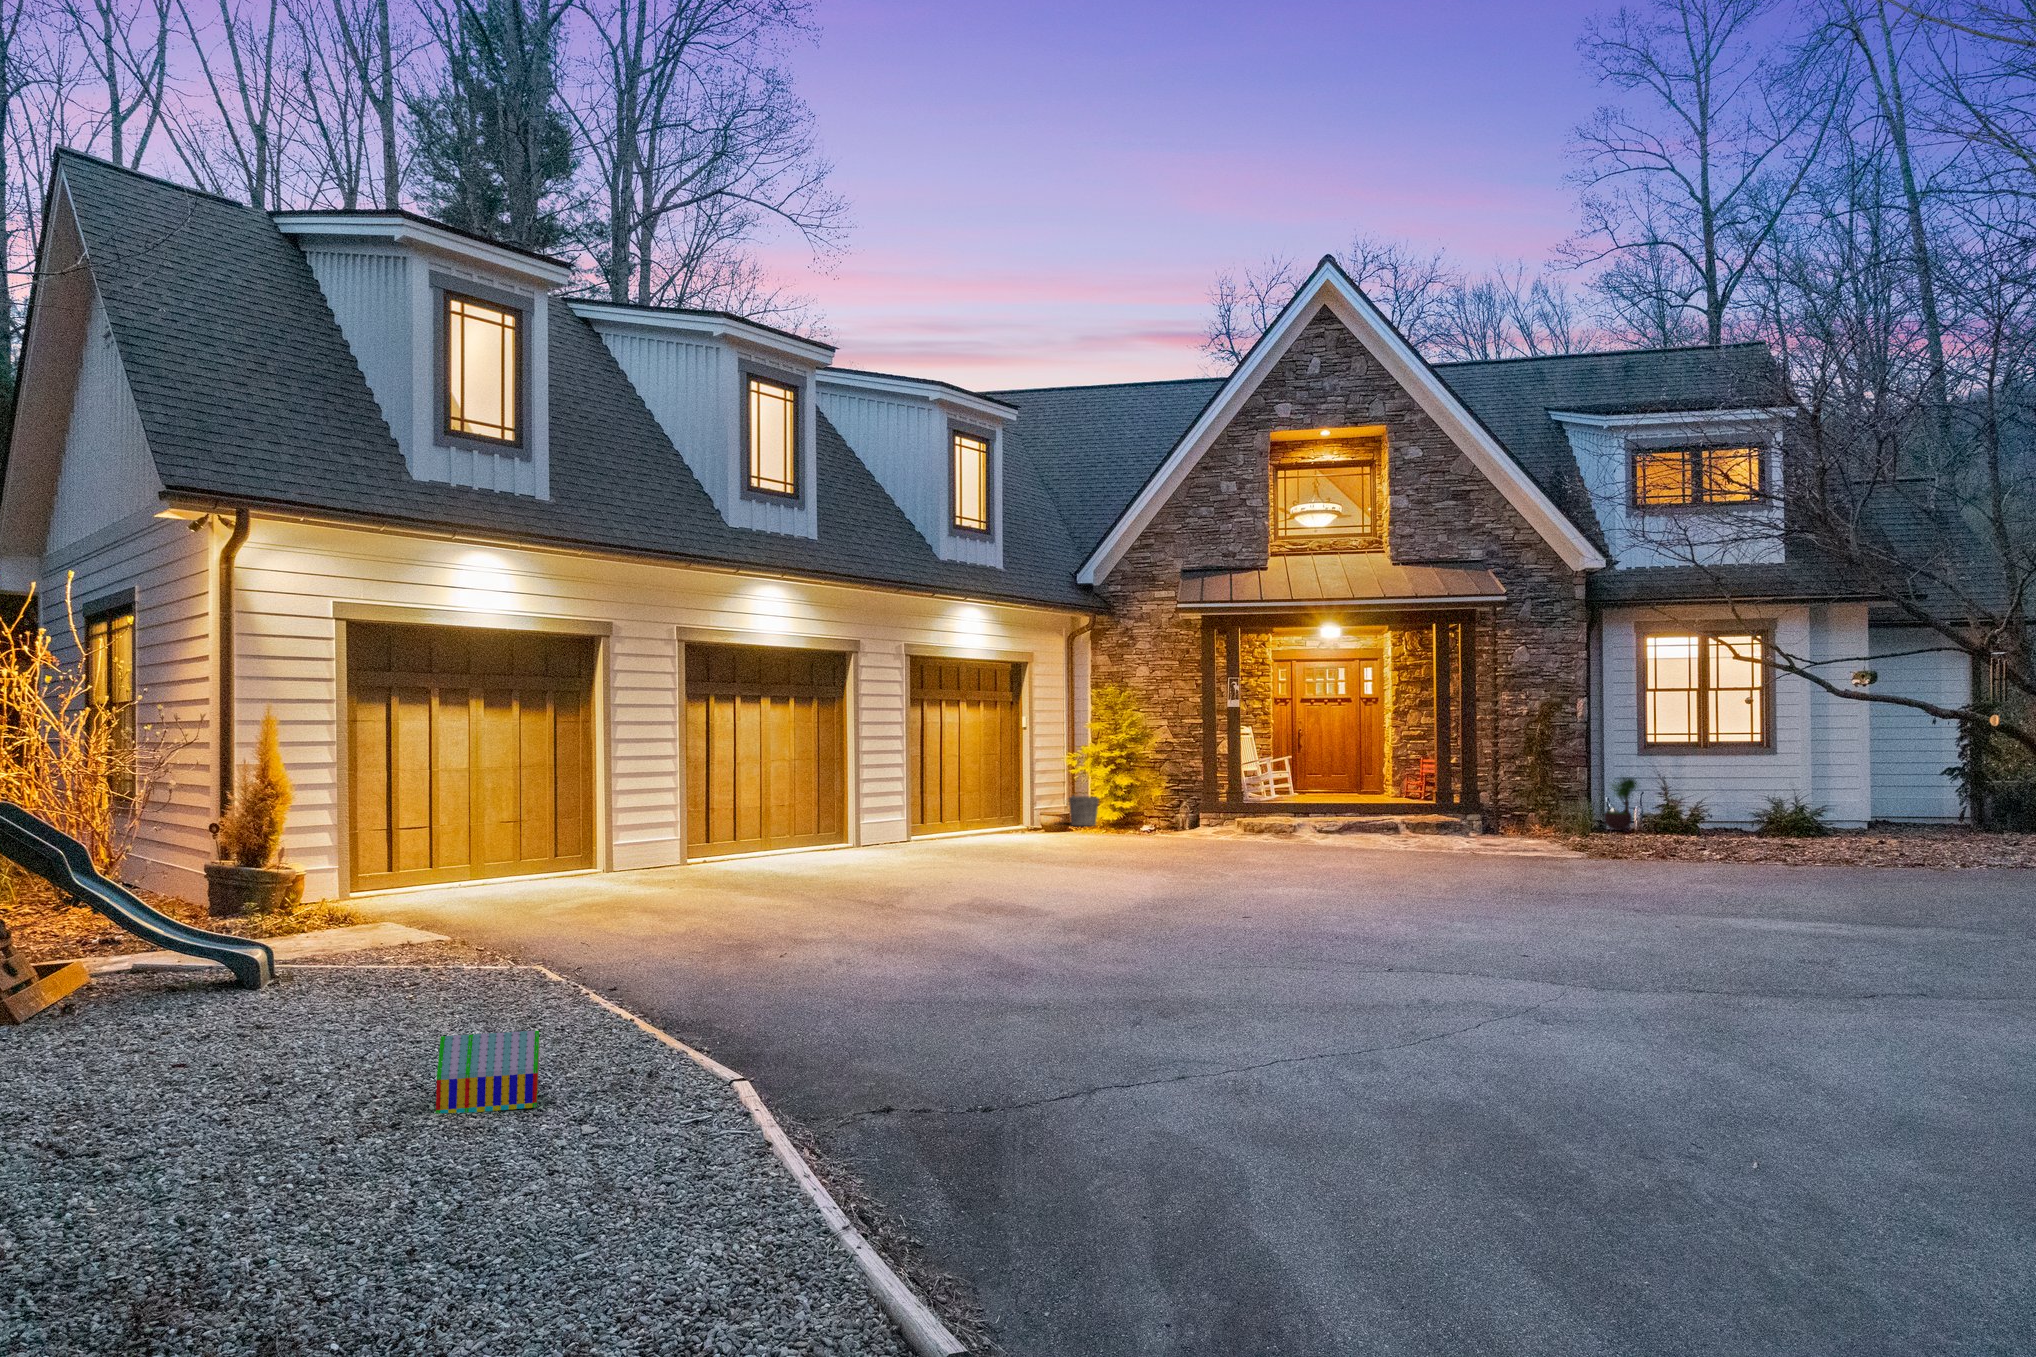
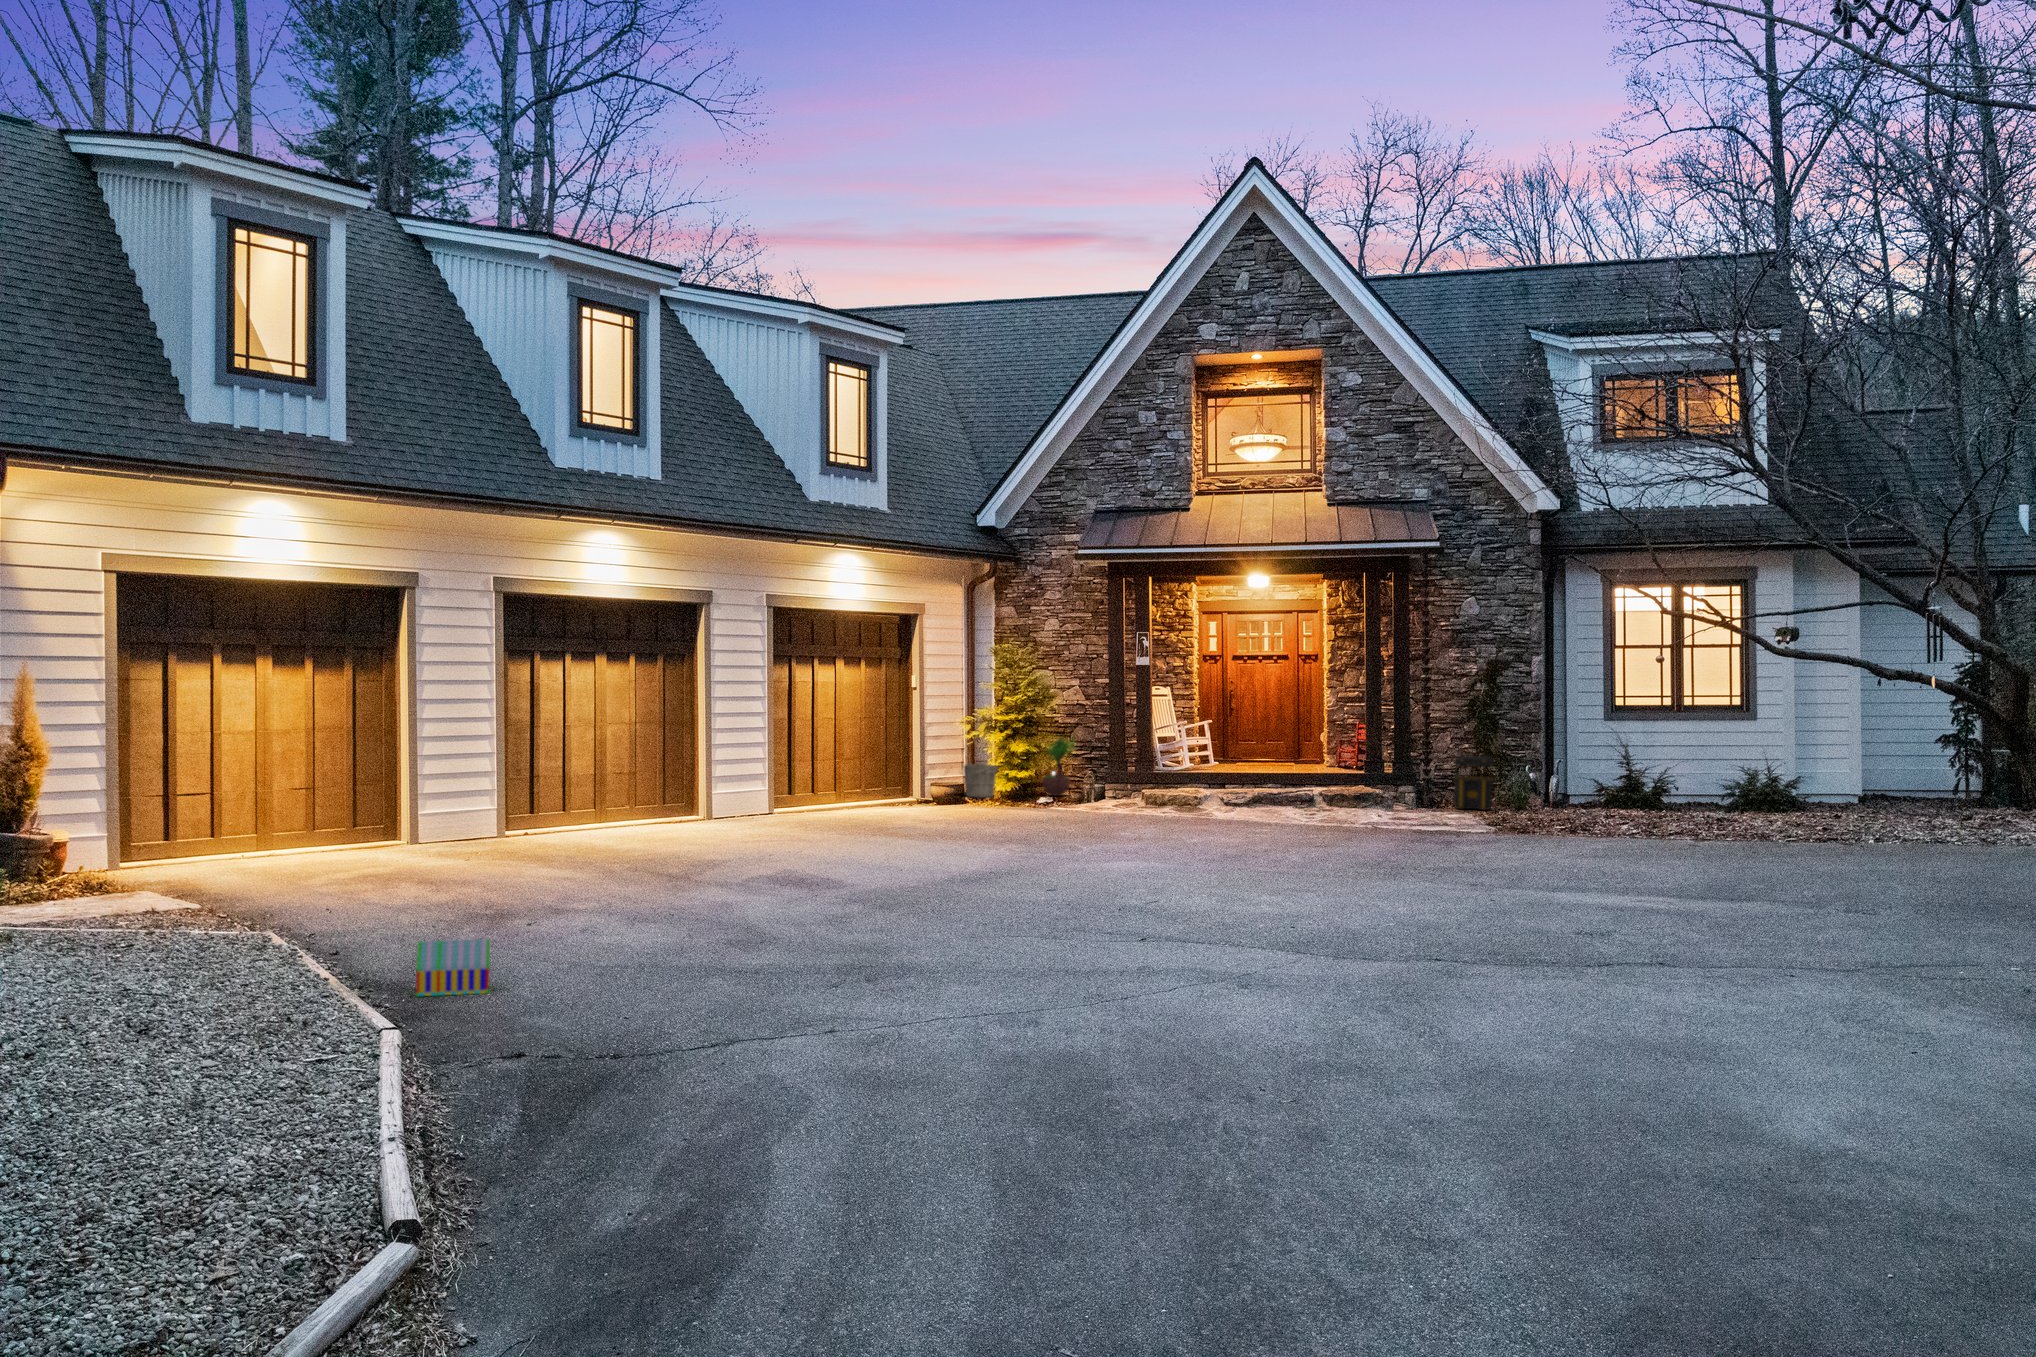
potted tree: present [1604,777,1638,831] -> present [1042,738,1075,796]
toolbox: none [1518,787,1554,836] -> present [1454,756,1493,810]
toy house: present [436,1031,539,1113] -> present [416,939,490,996]

